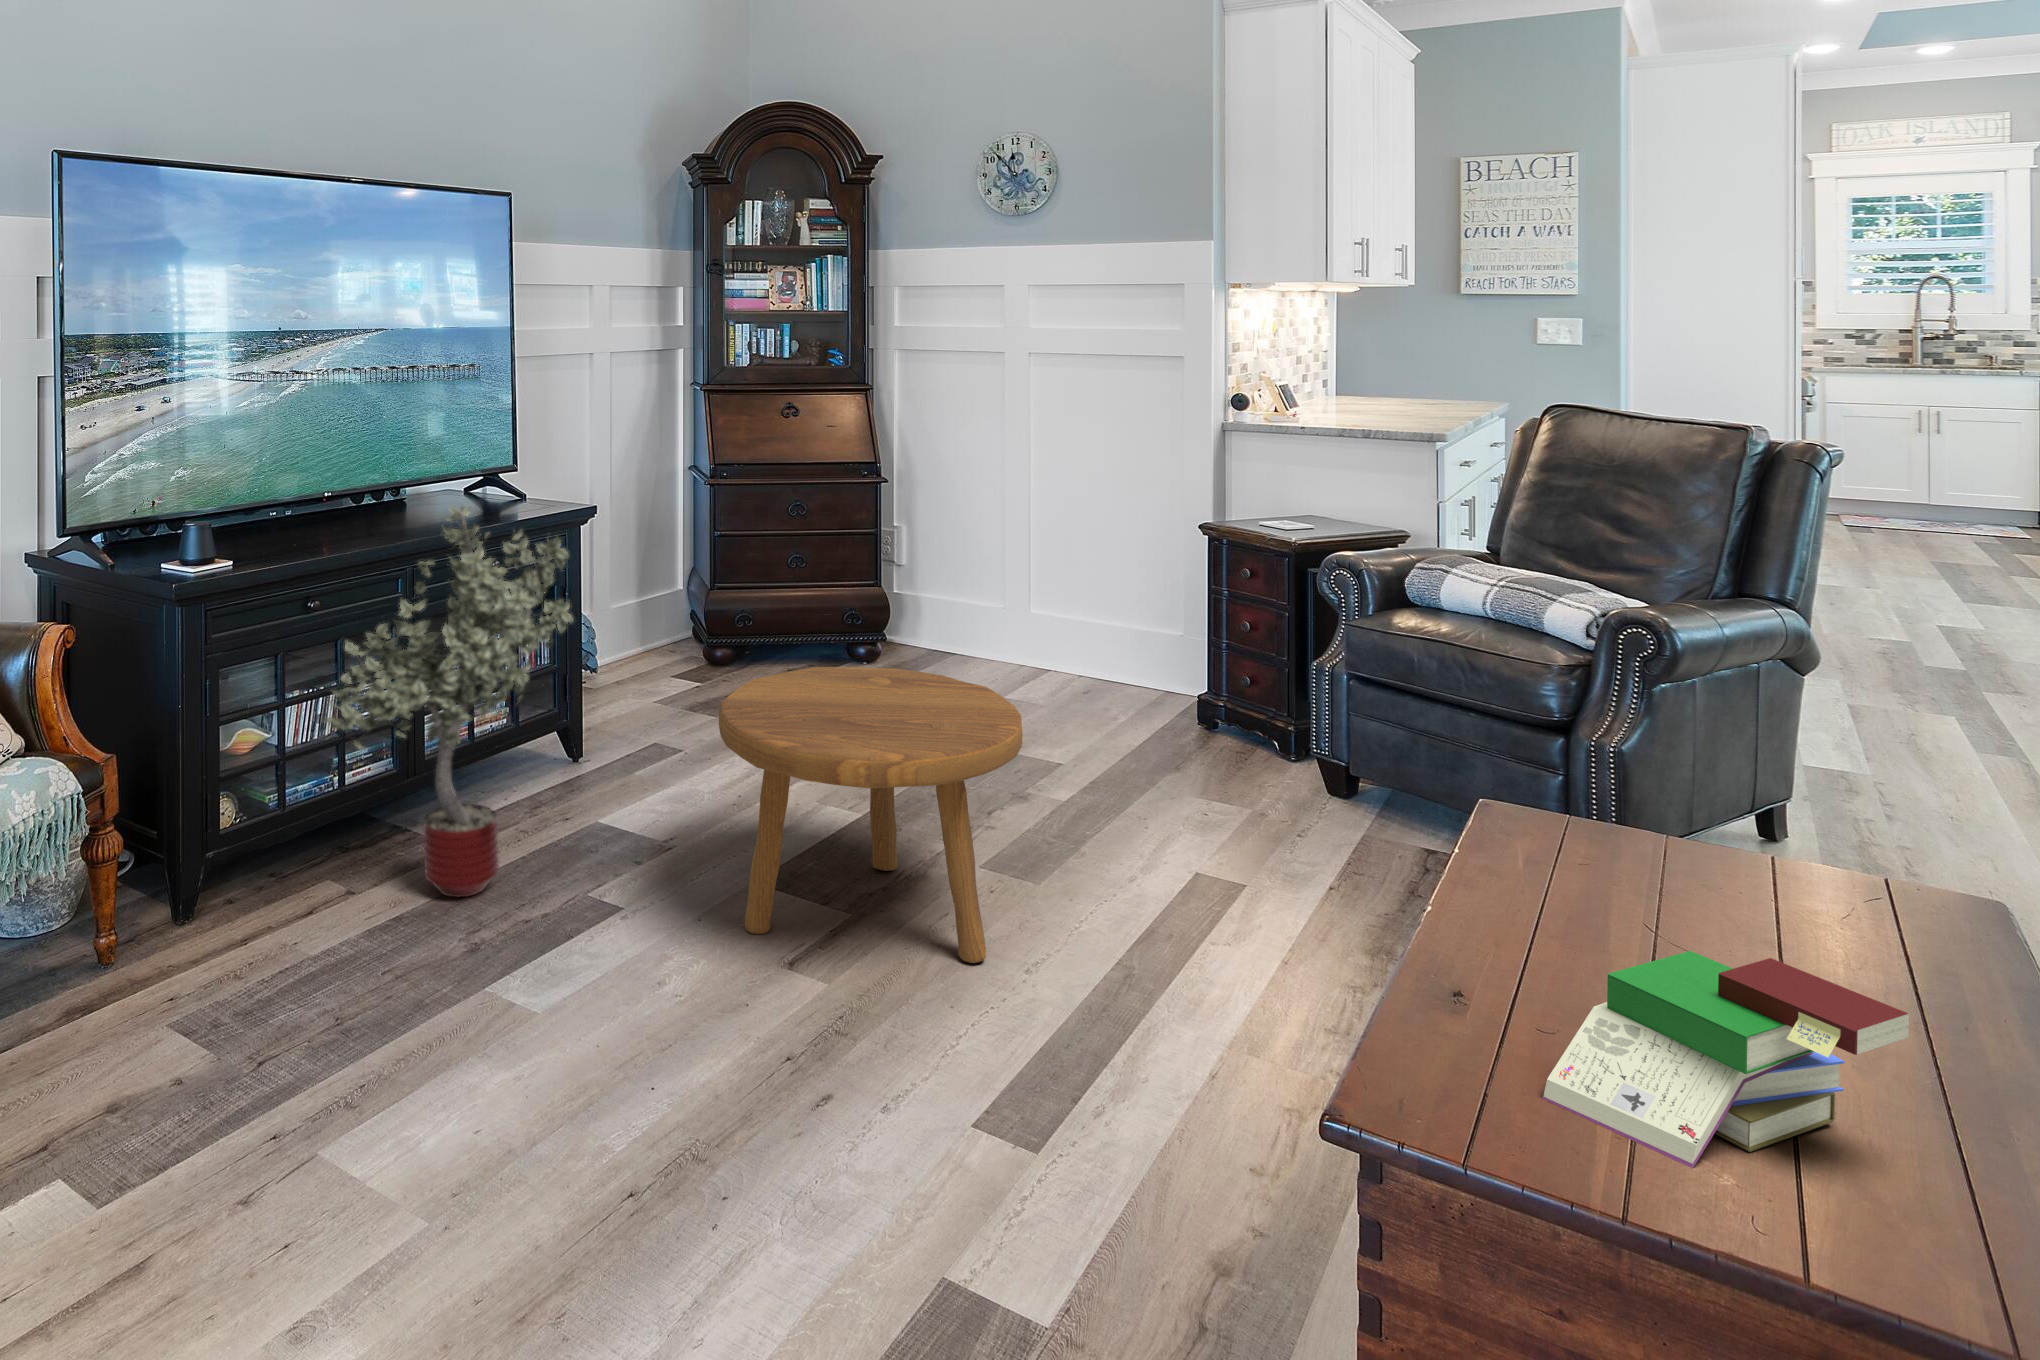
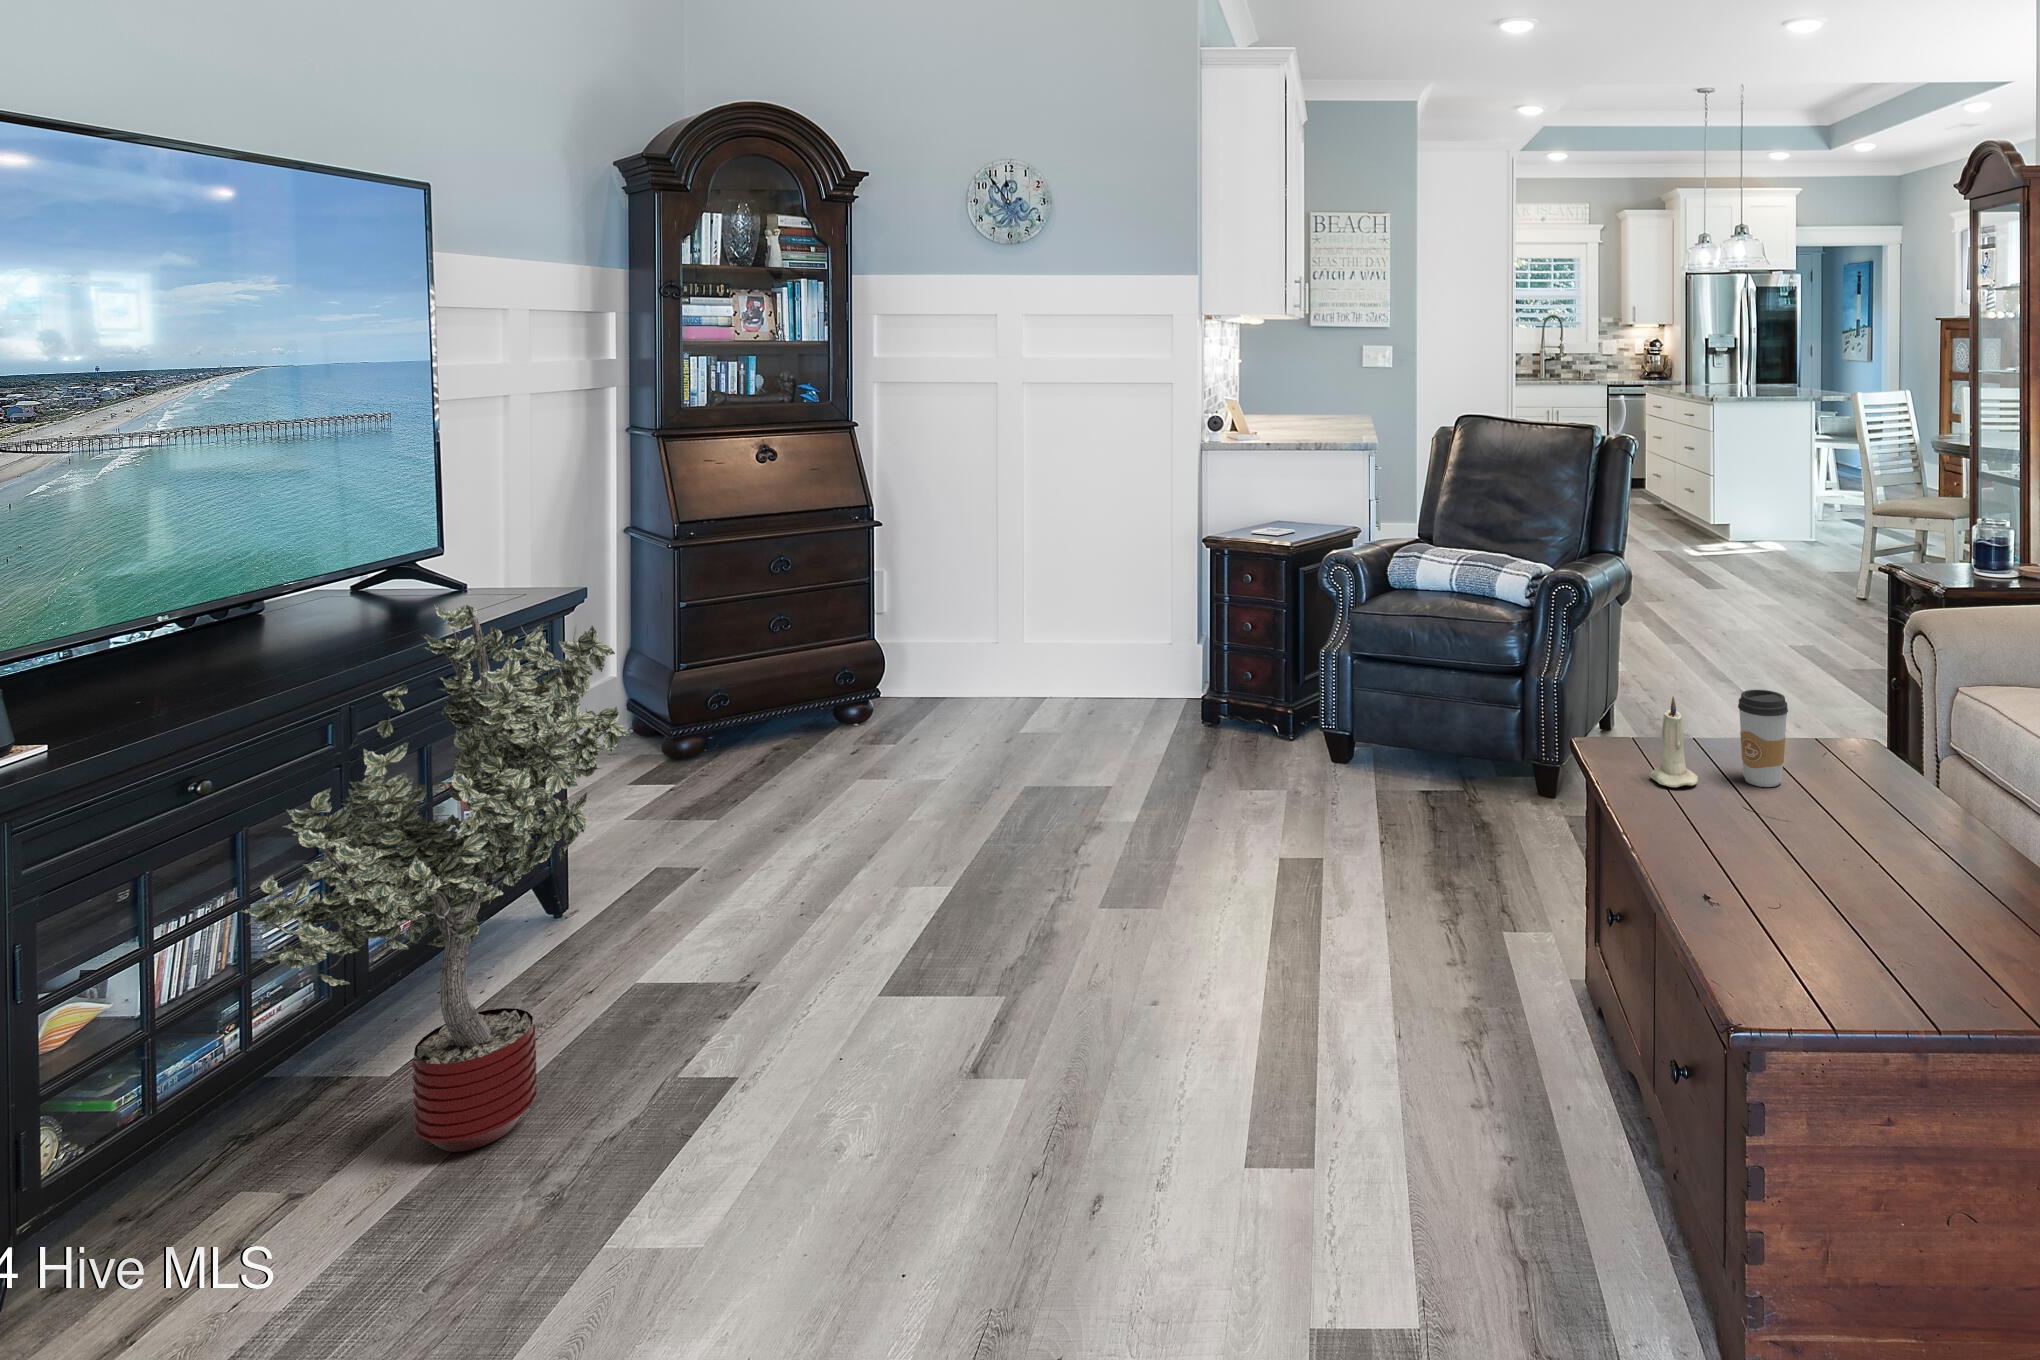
footstool: present [719,667,1023,963] -> none [851,715,1182,1051]
candle: none [1550,772,1622,893] -> present [1650,696,1698,787]
coffee cup: none [1697,789,1782,927] -> present [1738,690,1788,787]
book: present [1542,951,1909,1168] -> none [1818,805,1989,975]

